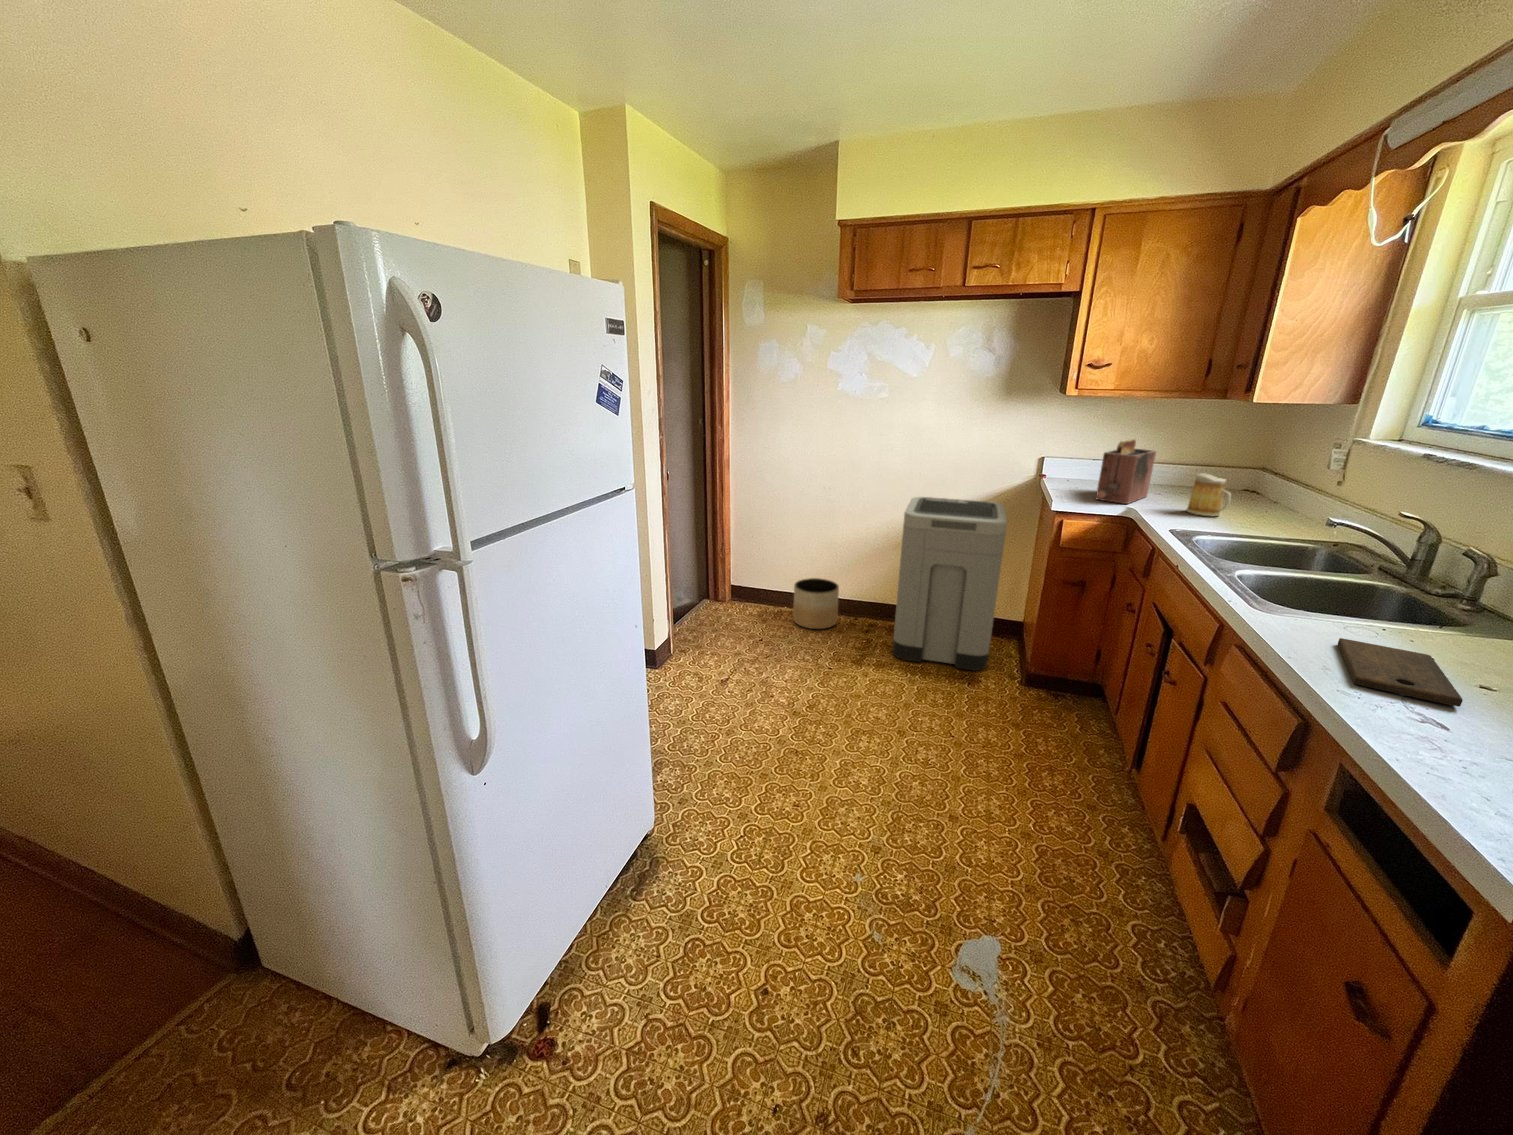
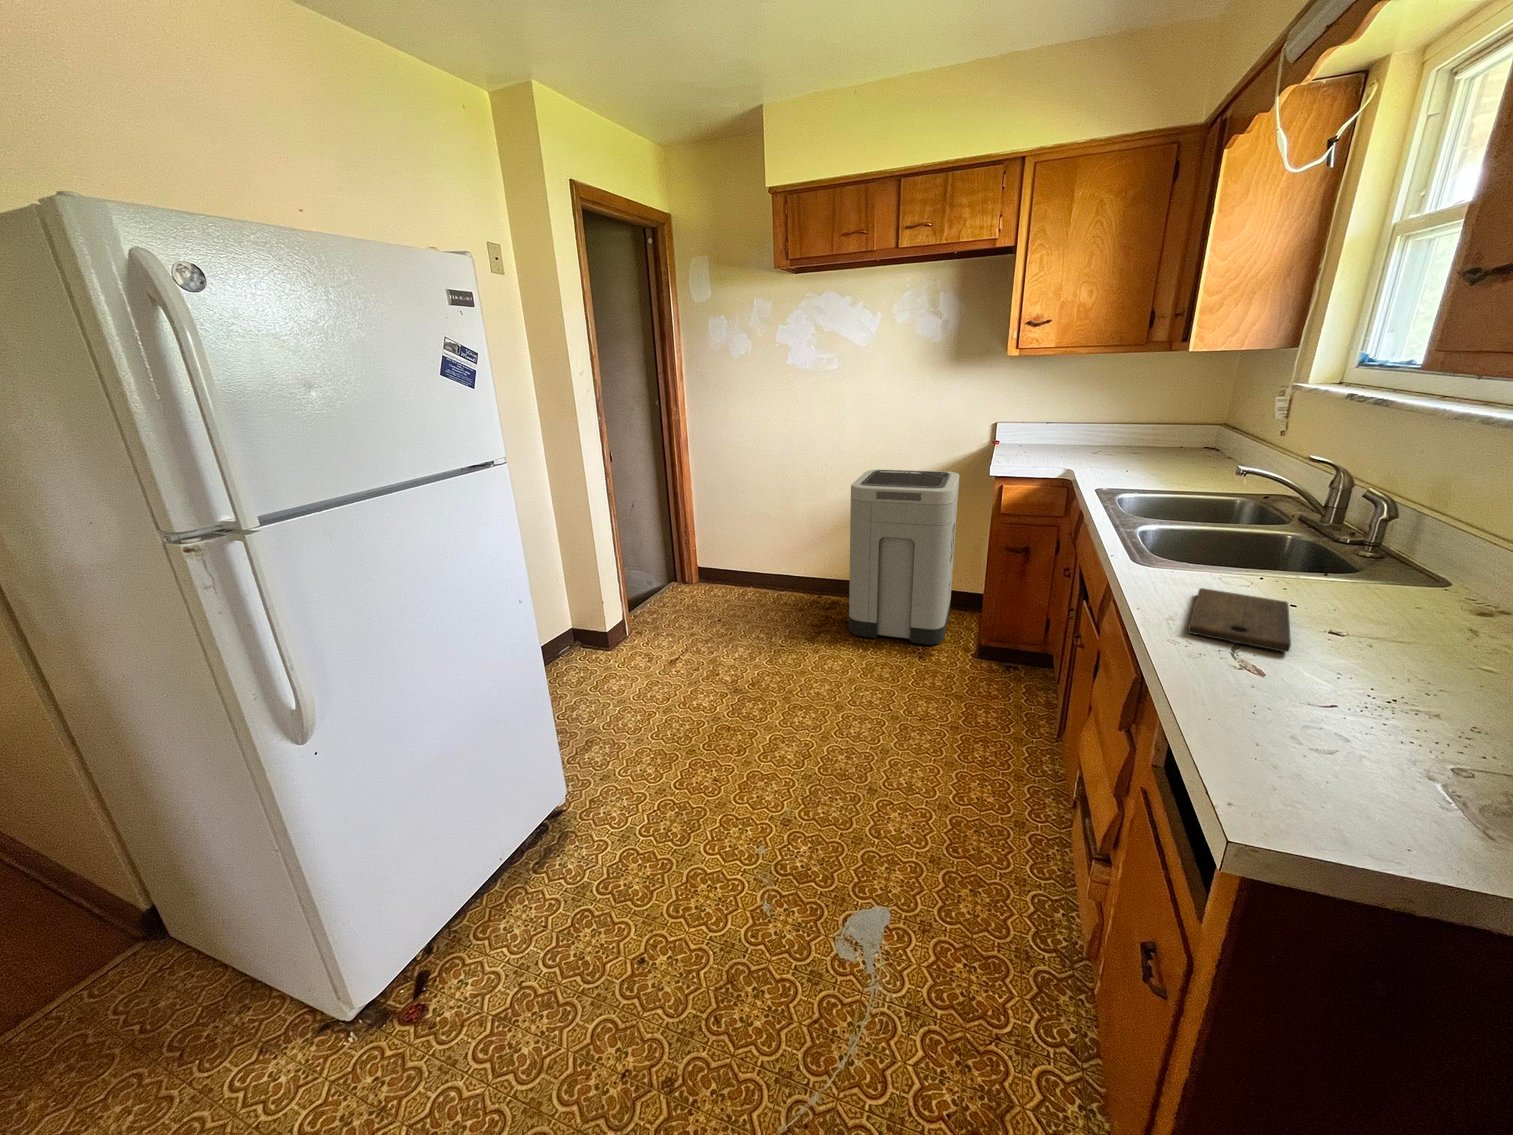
toaster: present [1096,439,1156,504] -> none [1036,398,1100,466]
mug: present [1186,473,1231,516] -> none [1125,429,1169,474]
planter: present [793,578,839,629] -> none [755,557,800,608]

